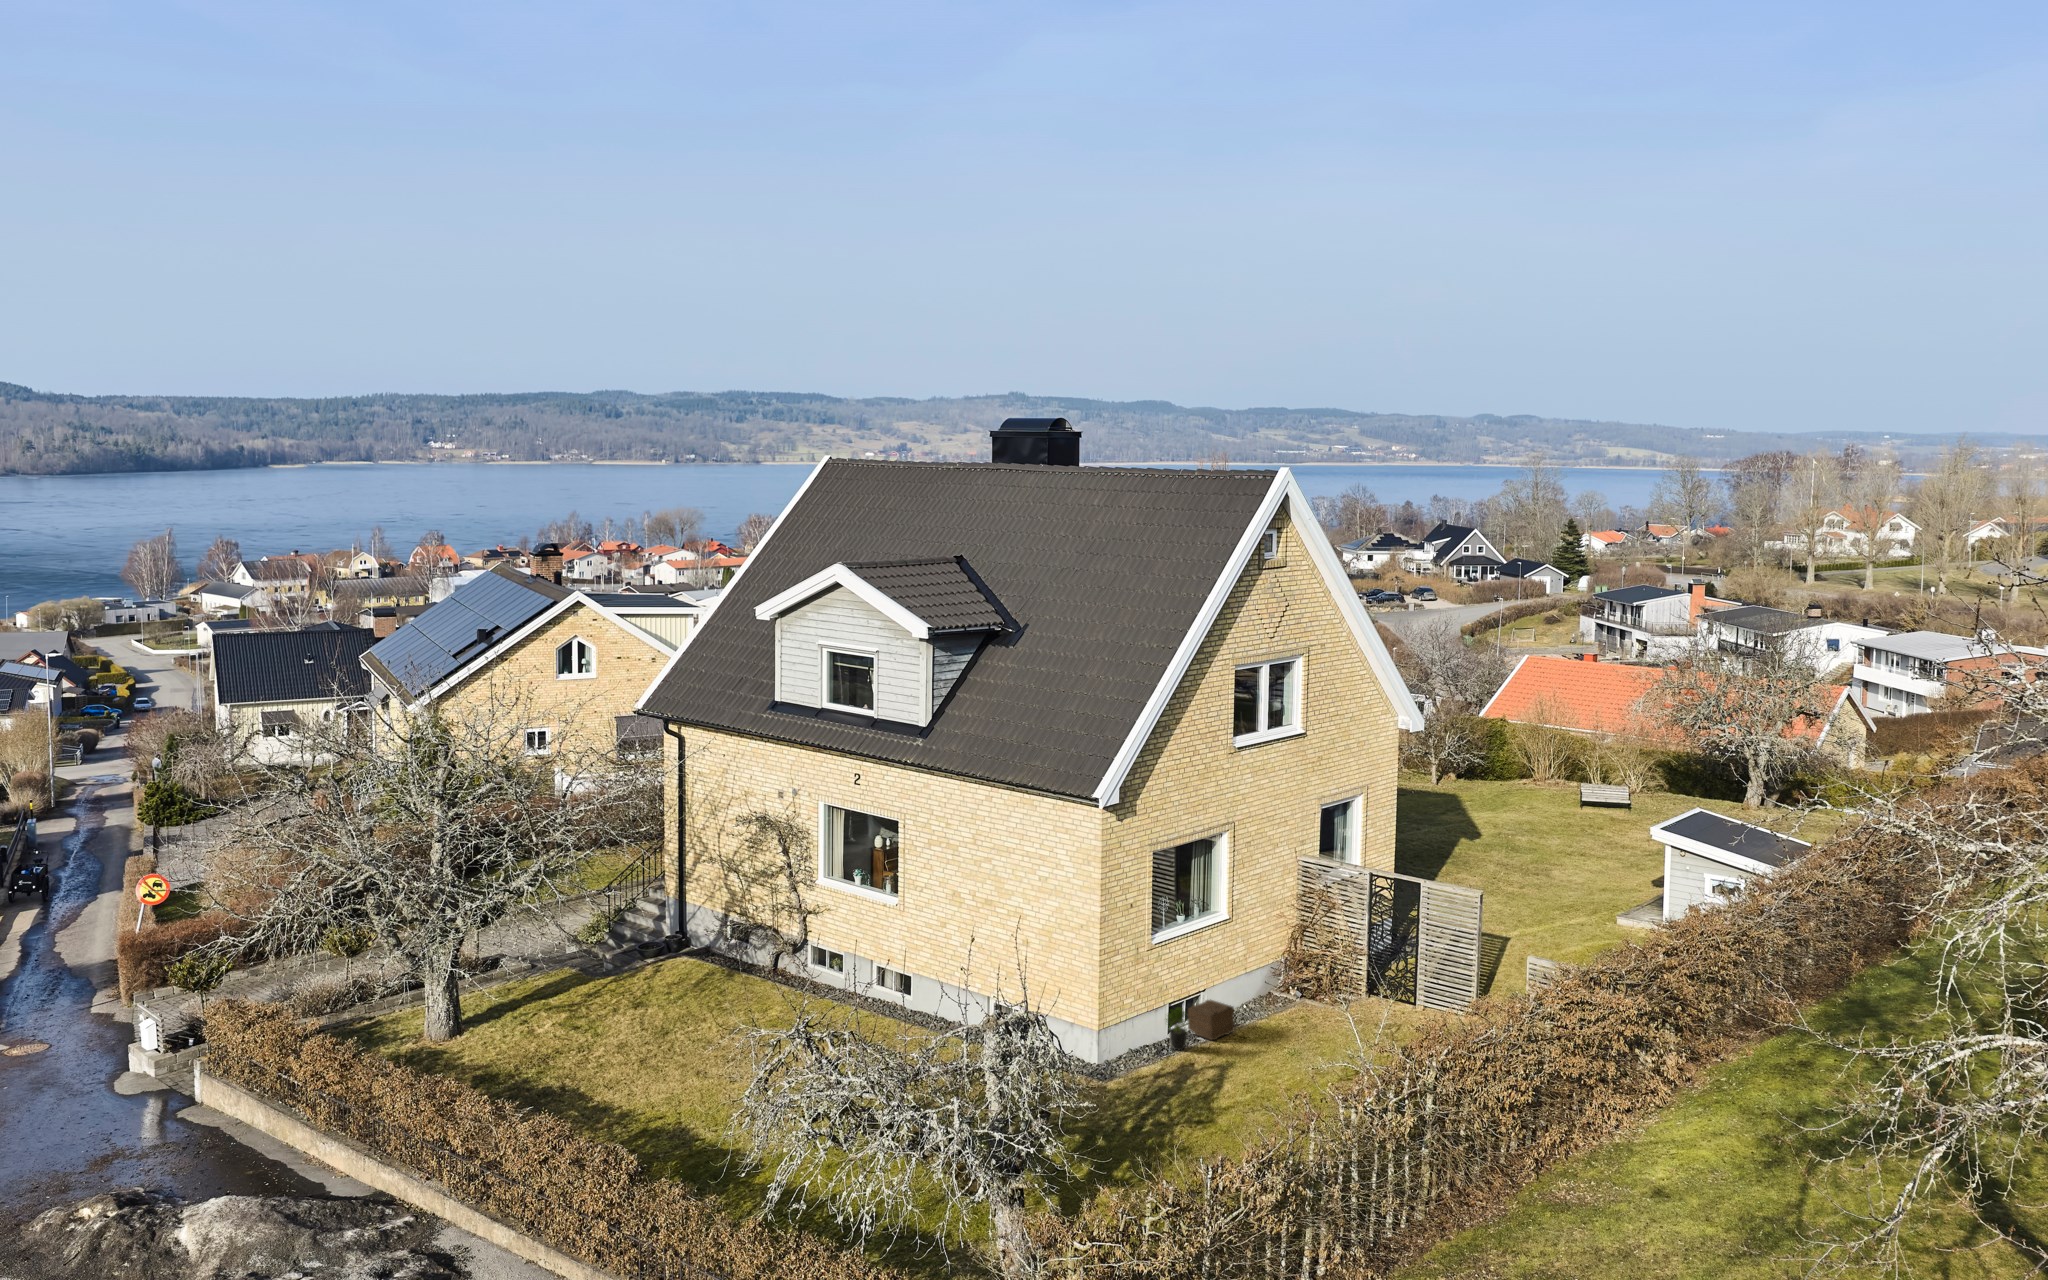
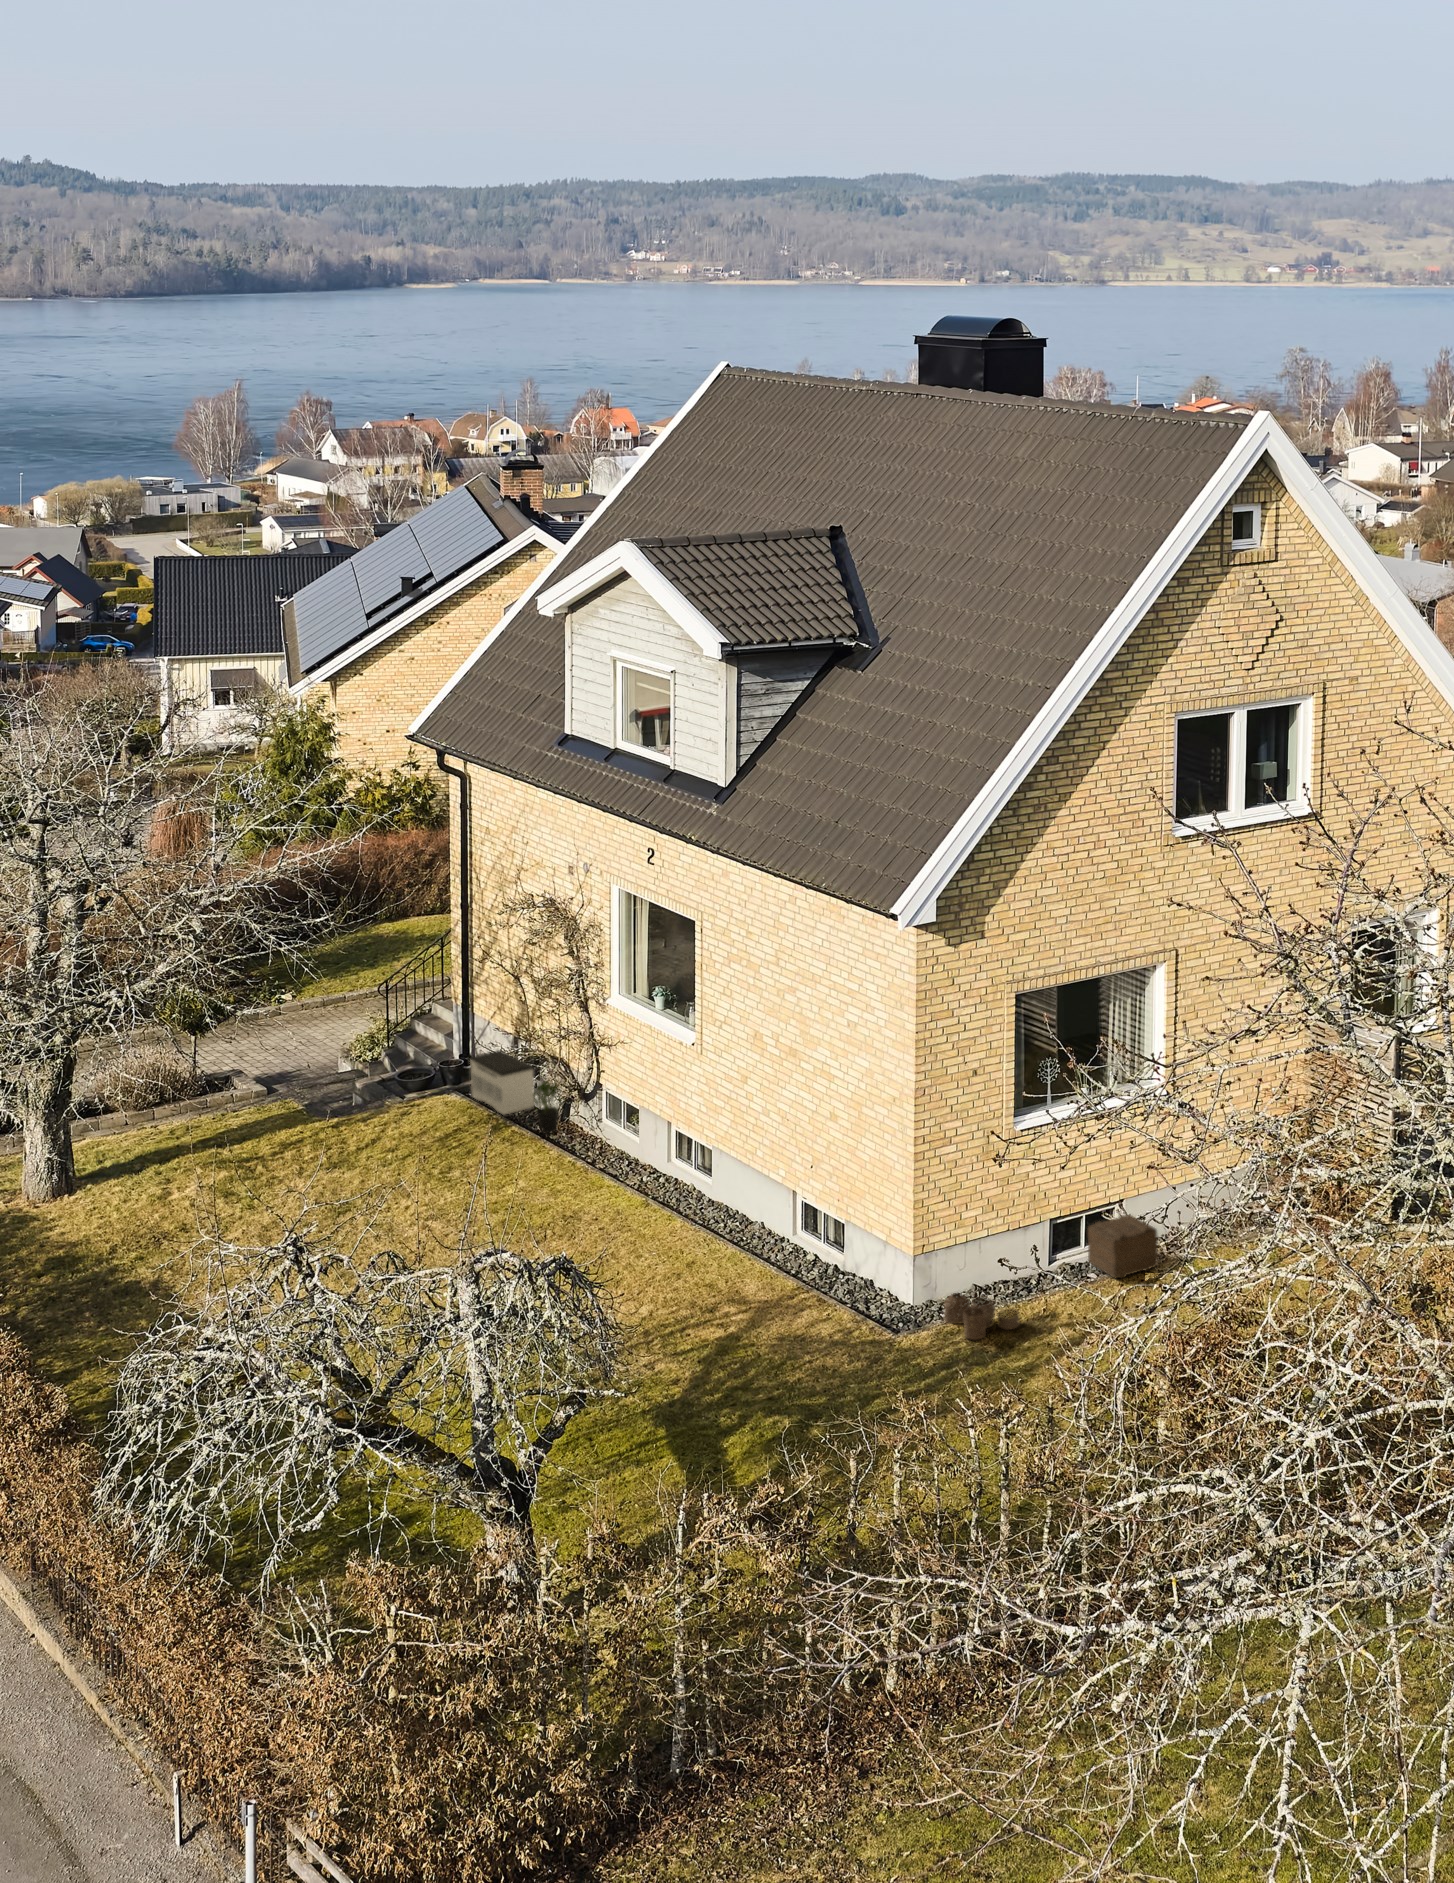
bench: none [690,928,743,972] -> present [470,1050,534,1114]
potted plant: present [1166,1008,1188,1050] -> present [532,1081,566,1134]
woven basket: none [1114,1054,1167,1083] -> present [944,1293,1020,1340]

